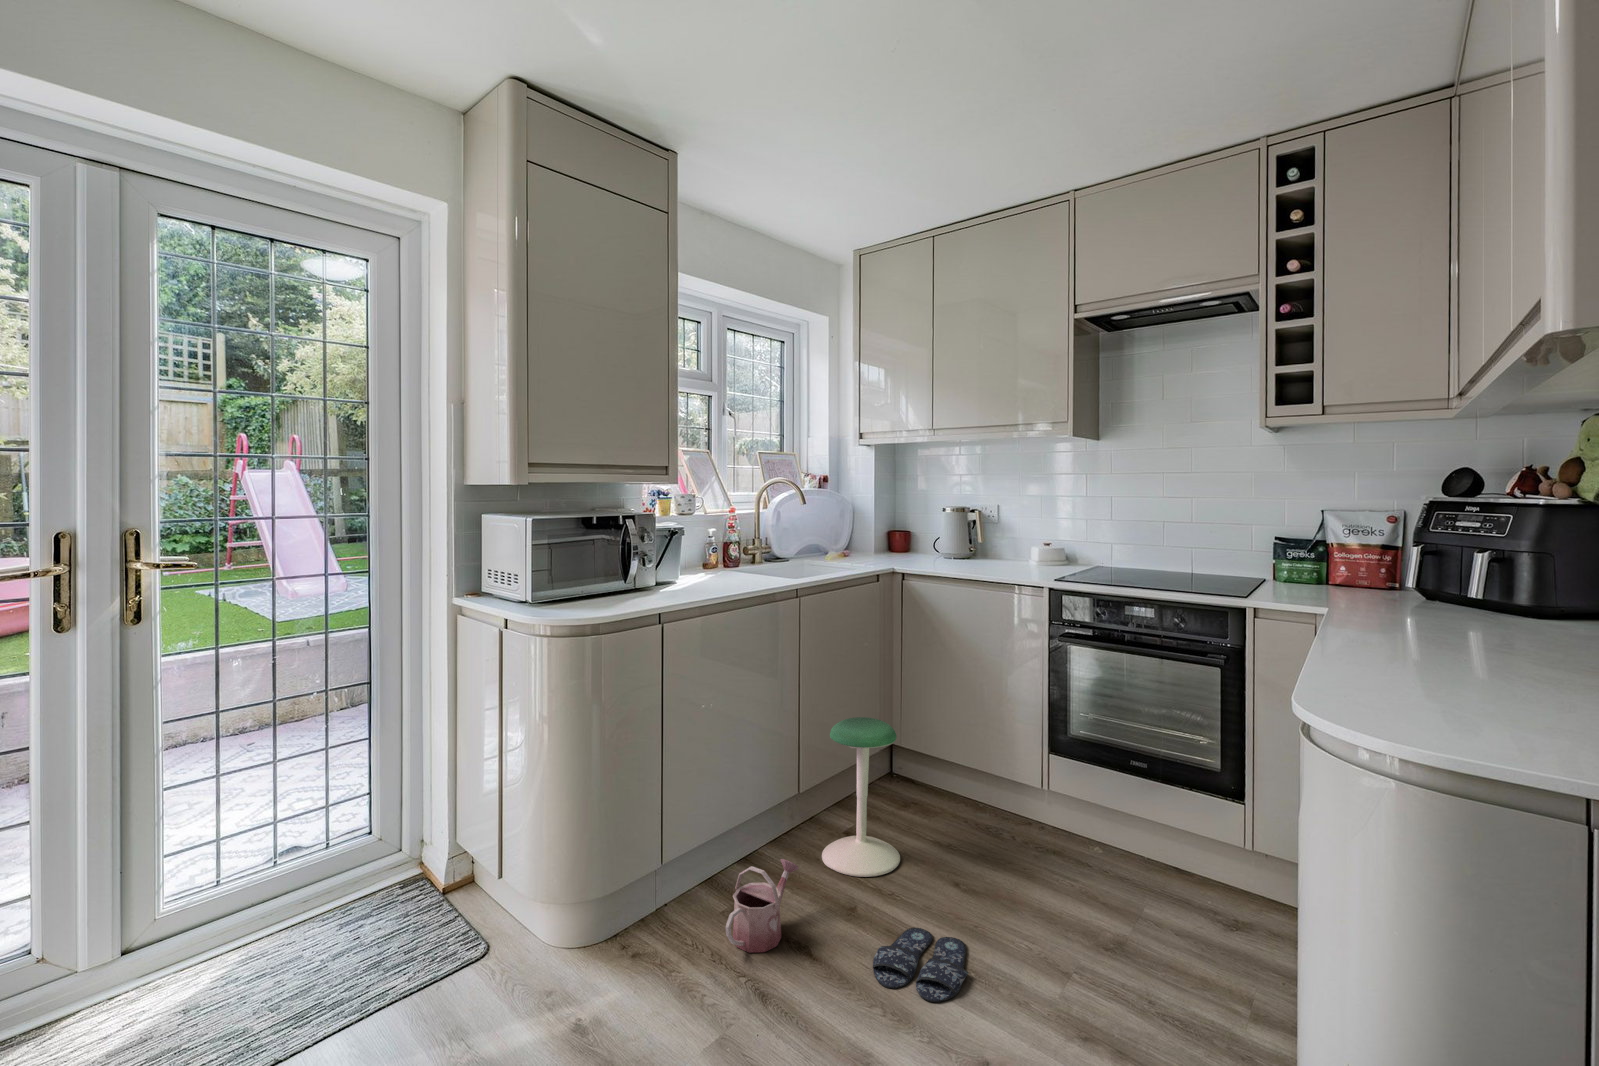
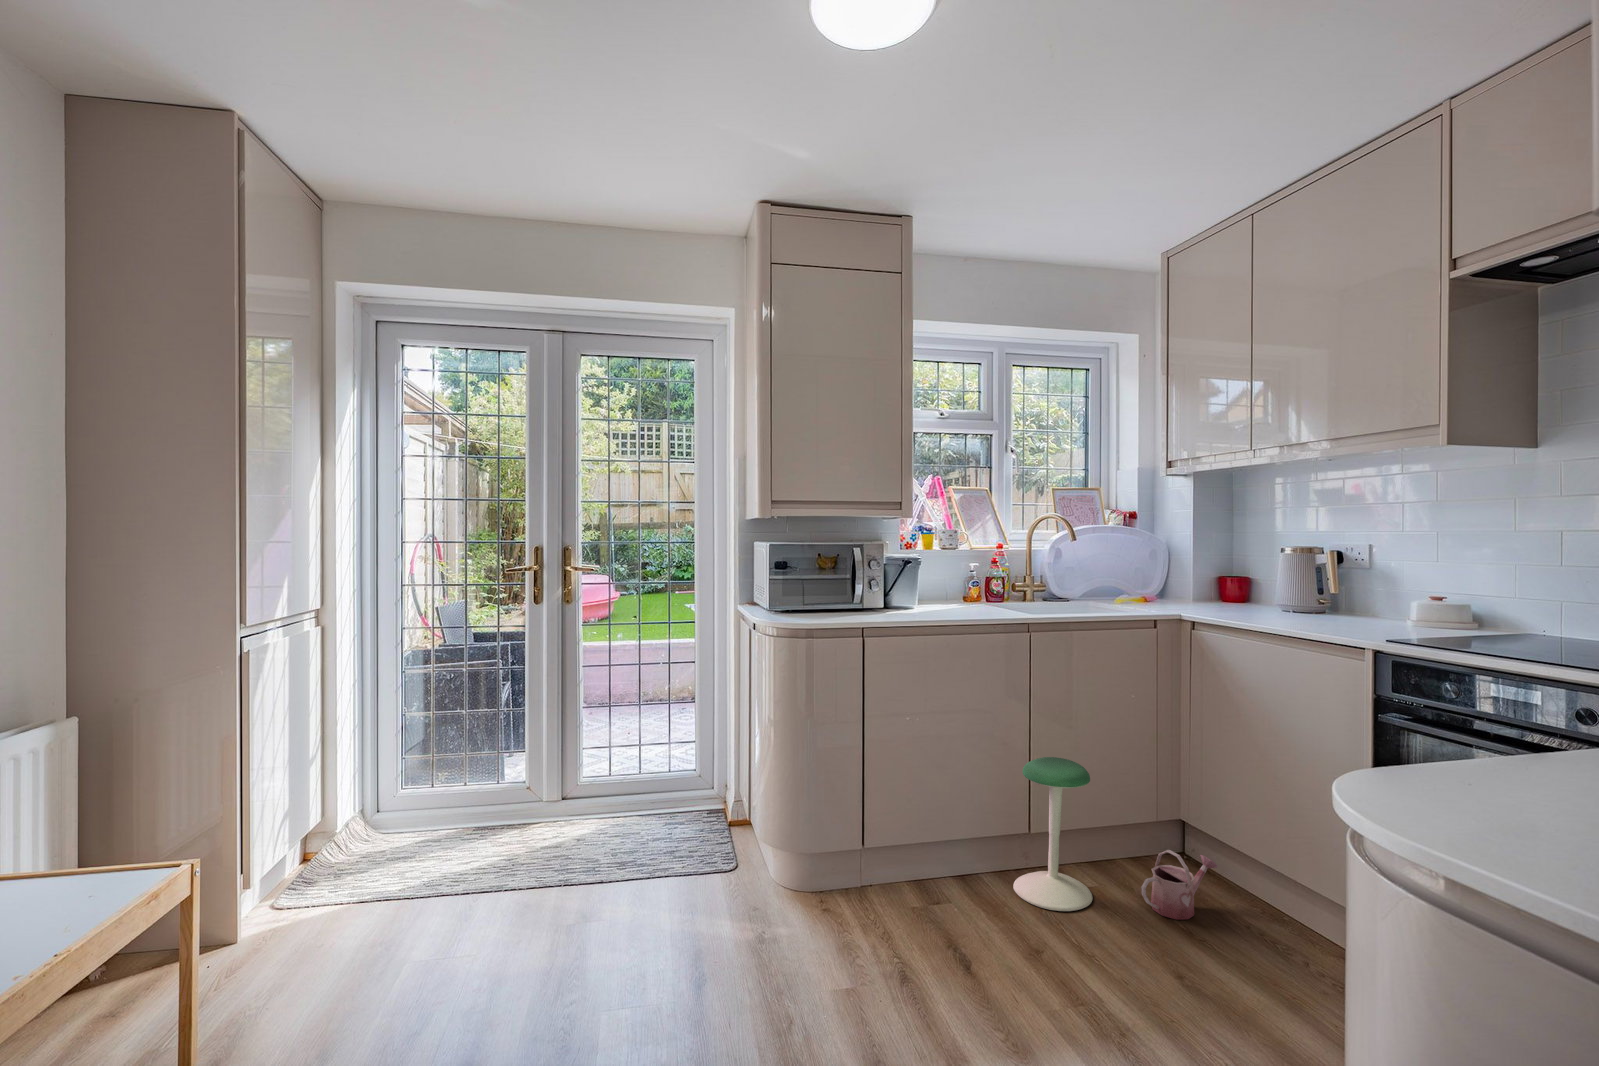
watering can: present [726,859,798,953] -> present [1141,850,1217,920]
slippers: present [873,928,969,1002] -> none [978,956,1082,1013]

